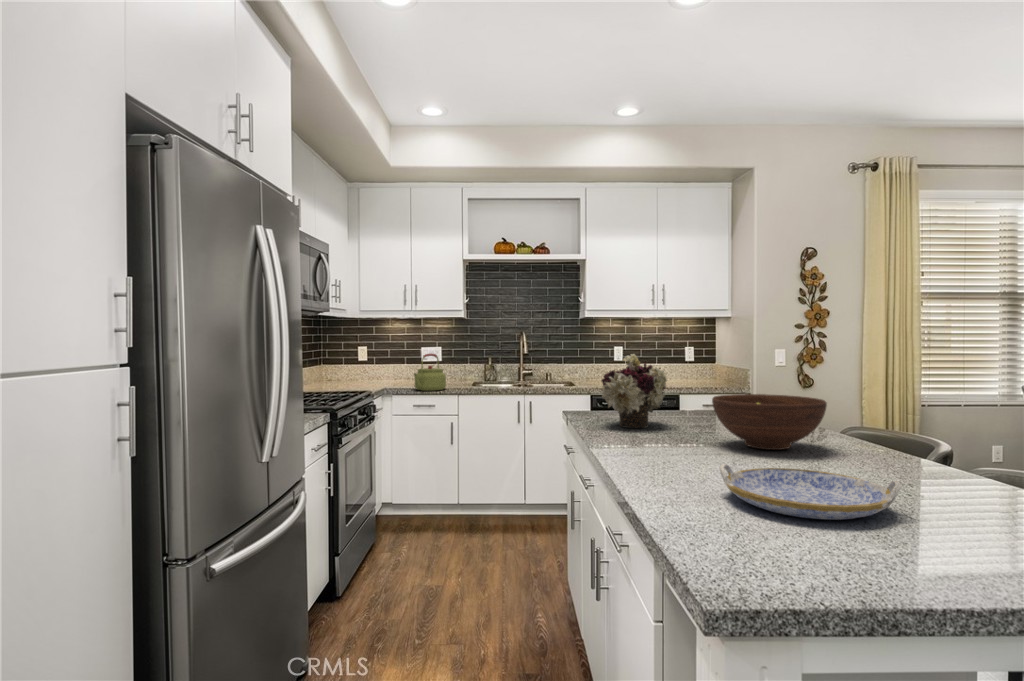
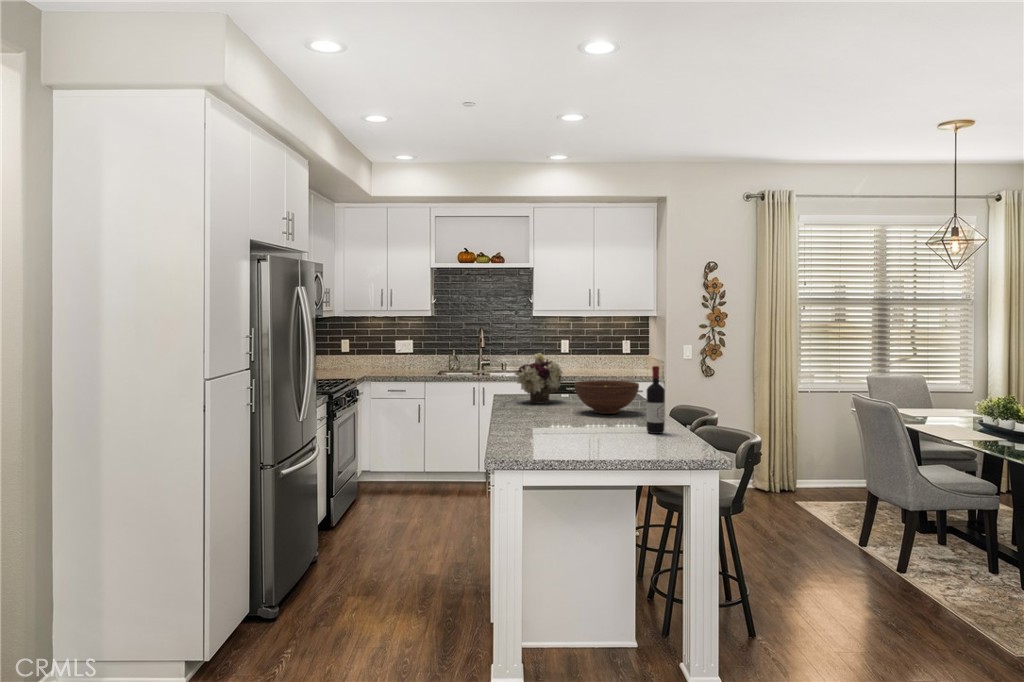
kettle: present [414,354,446,391] -> none [389,347,416,378]
wine bottle: none [940,366,987,508] -> present [646,366,665,434]
serving tray: present [720,464,901,520] -> none [542,415,616,437]

